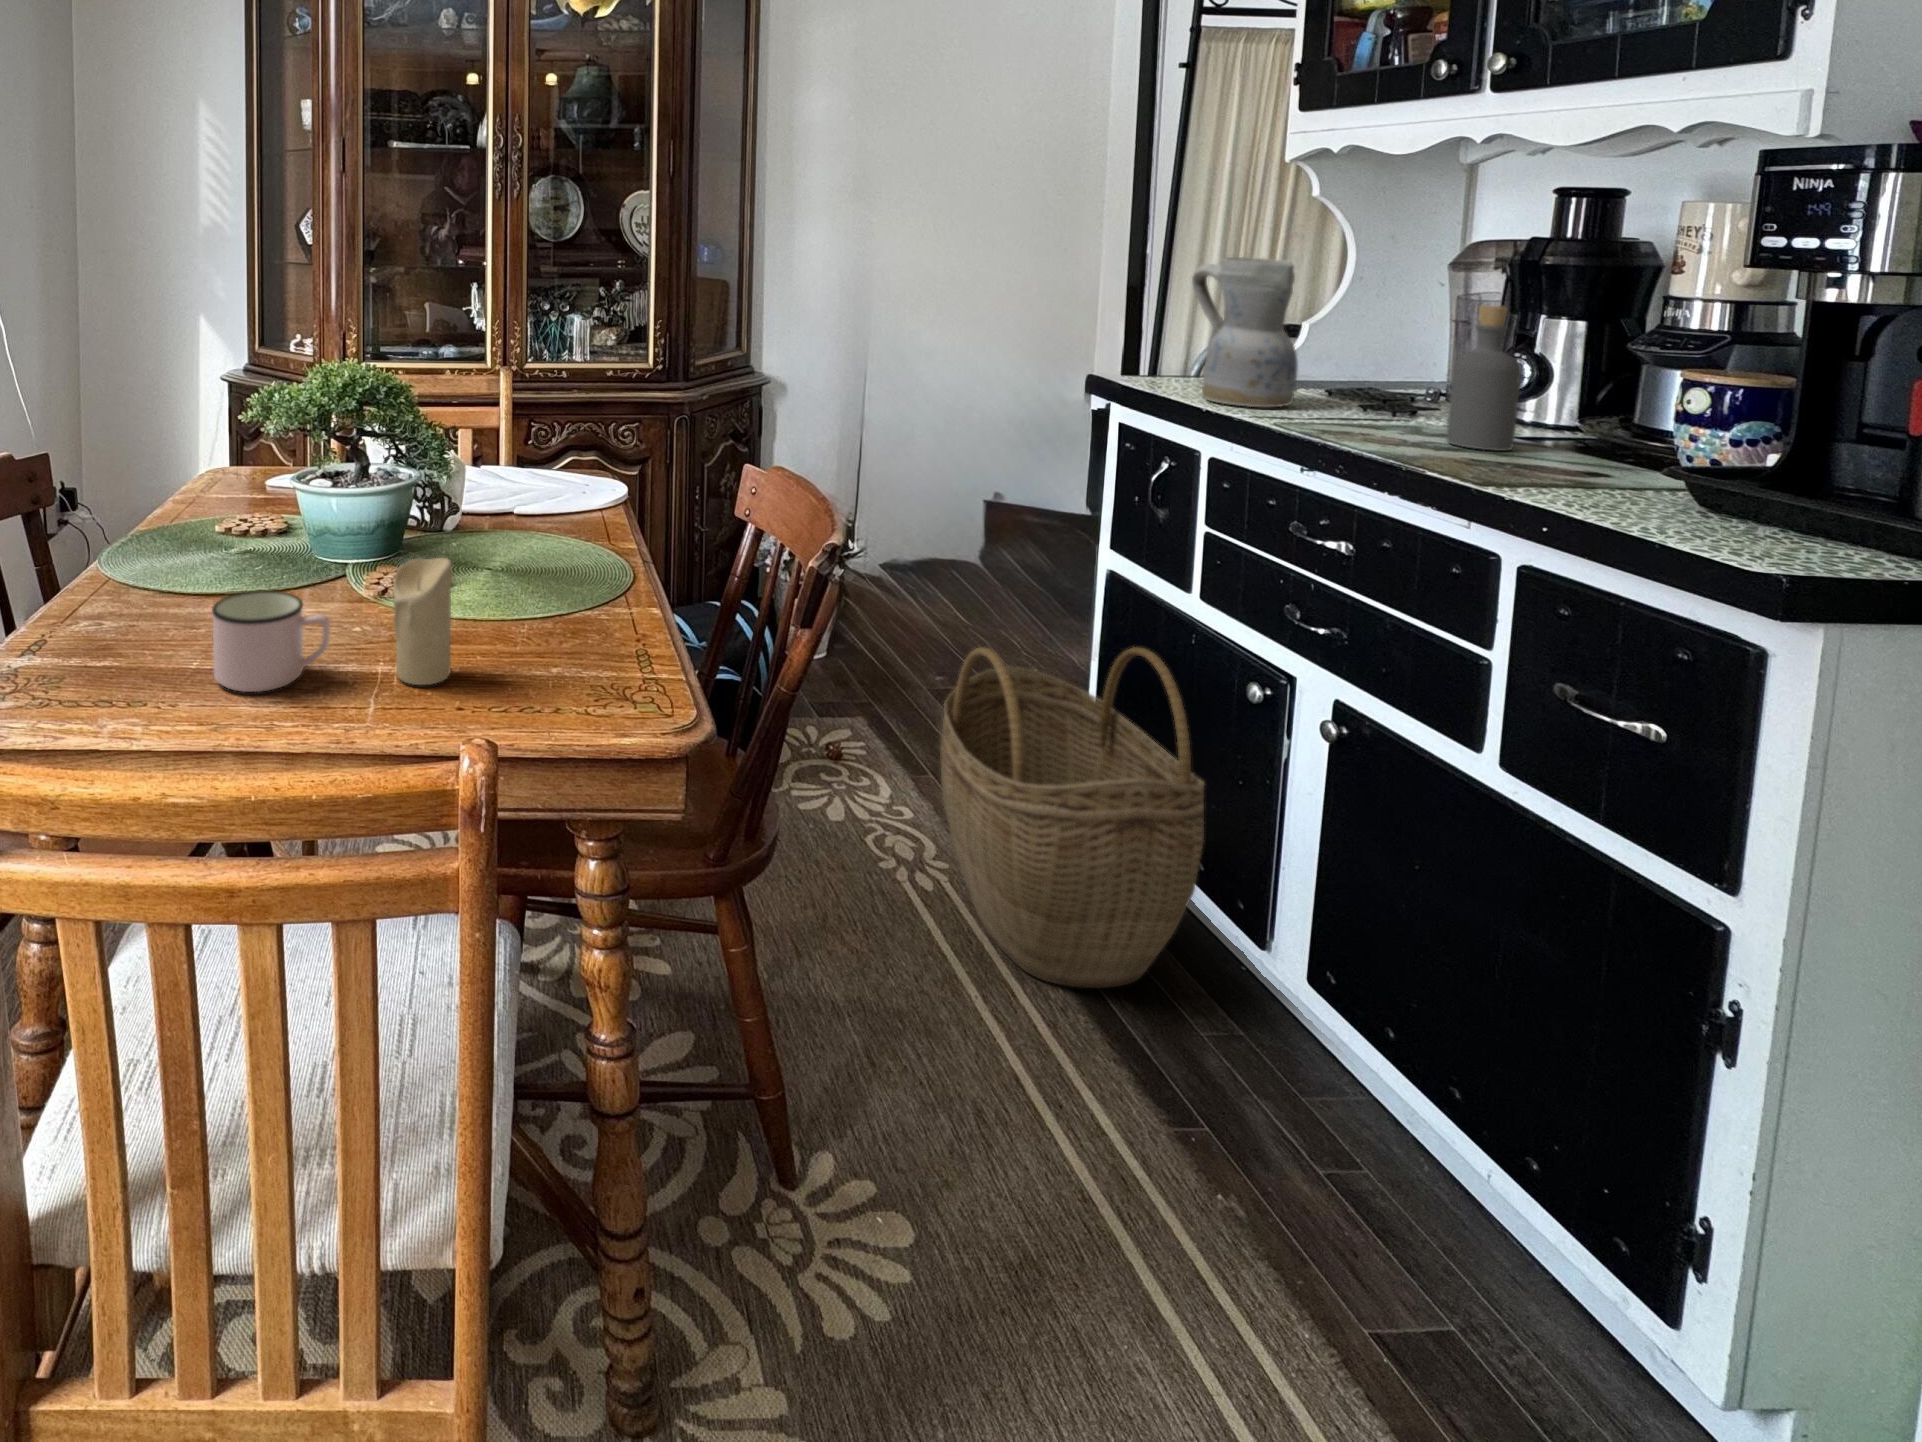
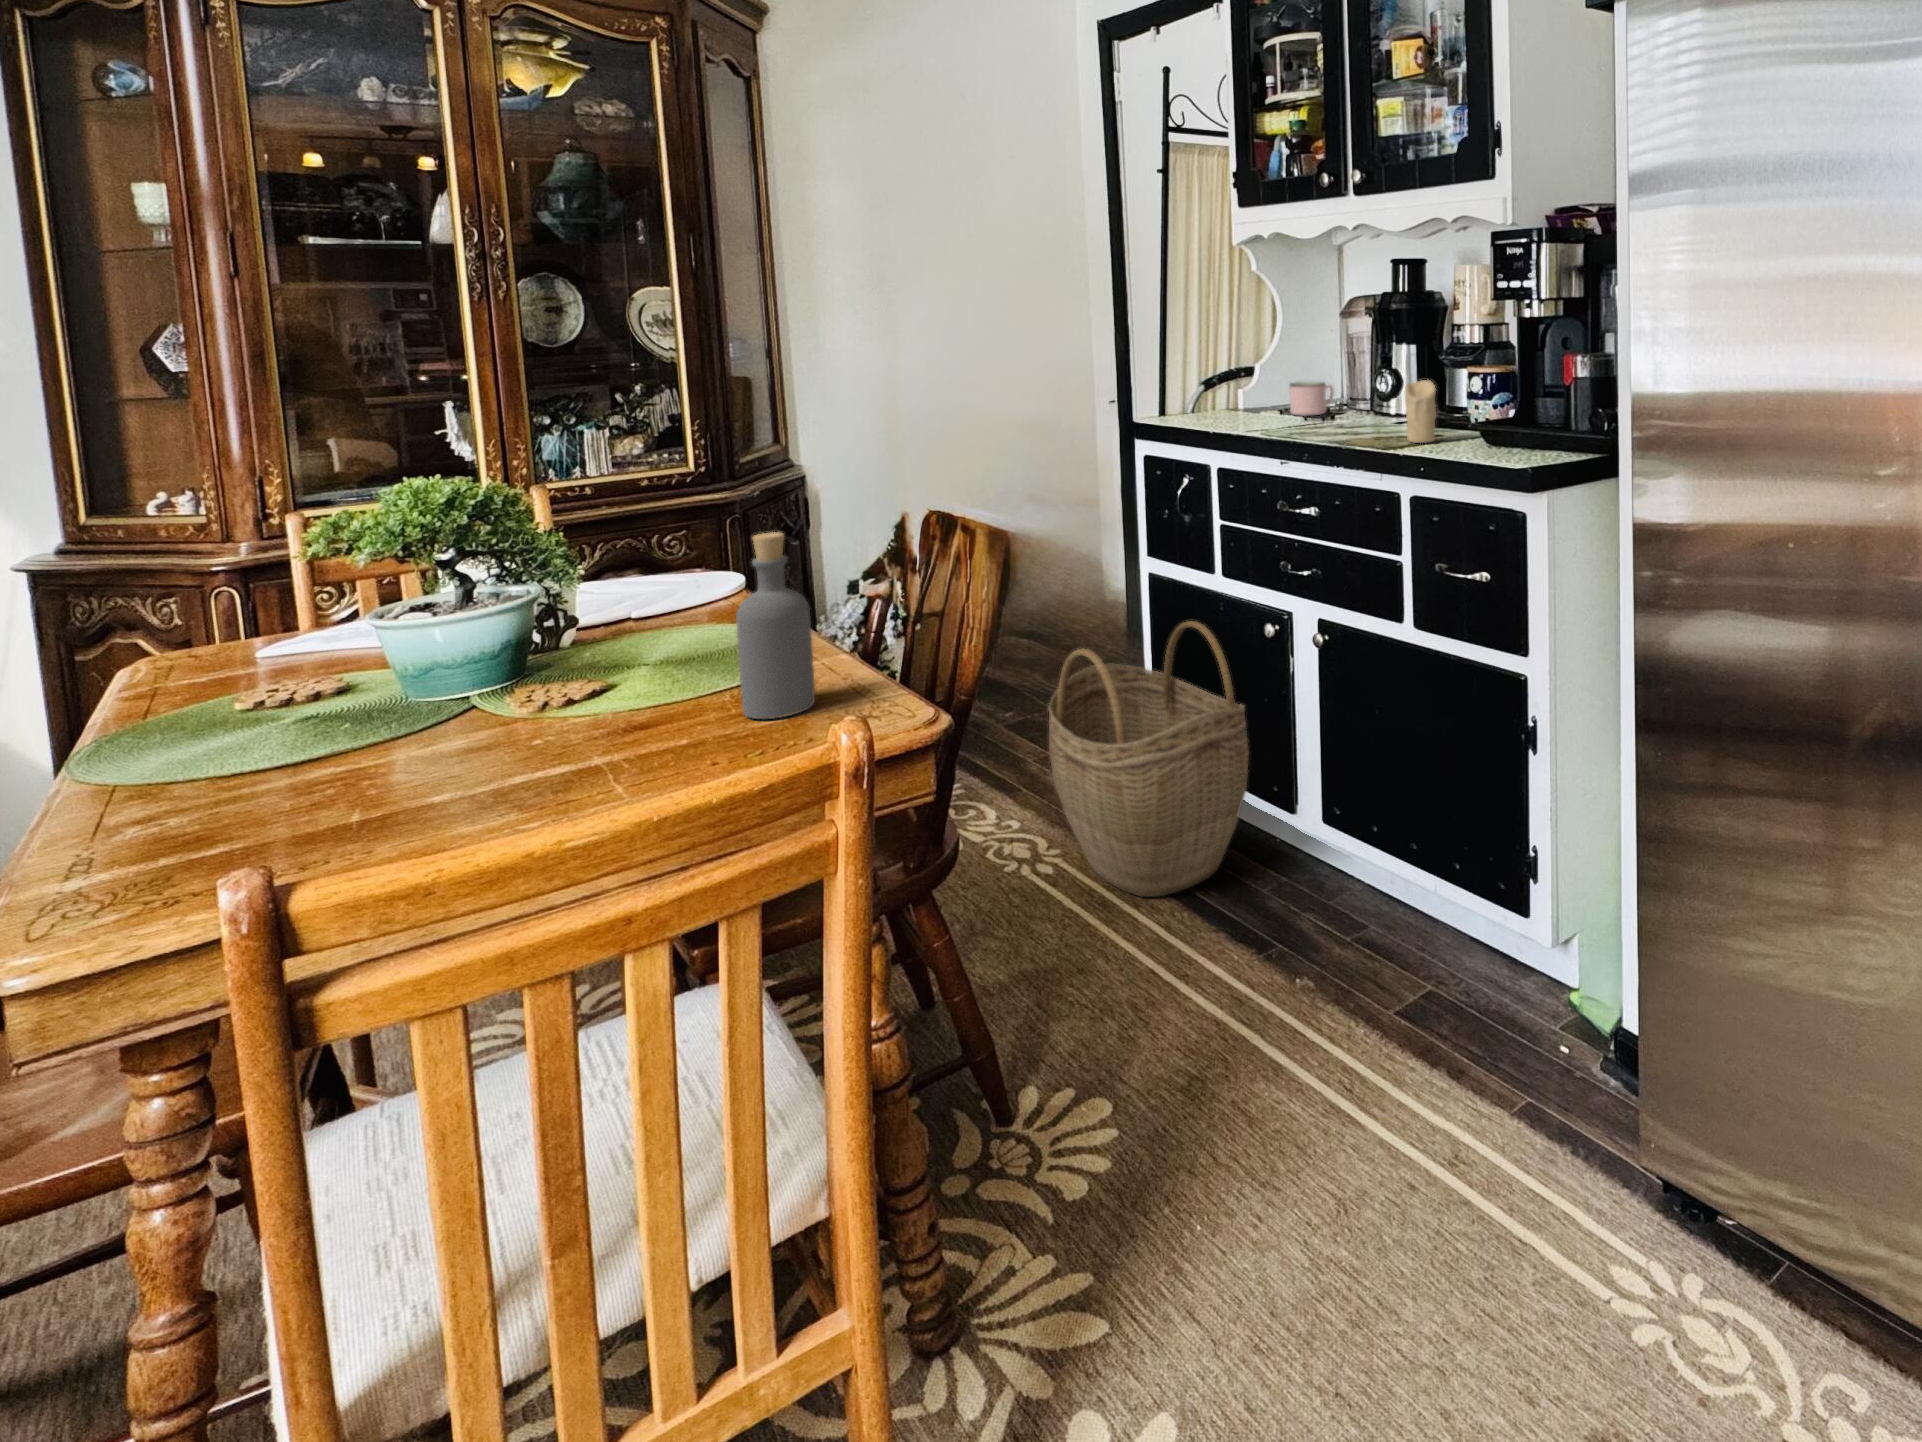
ceramic pitcher: present [1192,257,1298,407] -> none [1189,317,1263,427]
bottle: present [1447,306,1521,451] -> present [736,532,815,719]
candle: present [393,558,452,685] -> present [1405,380,1436,443]
mug: present [212,591,330,692] -> present [1289,382,1334,416]

